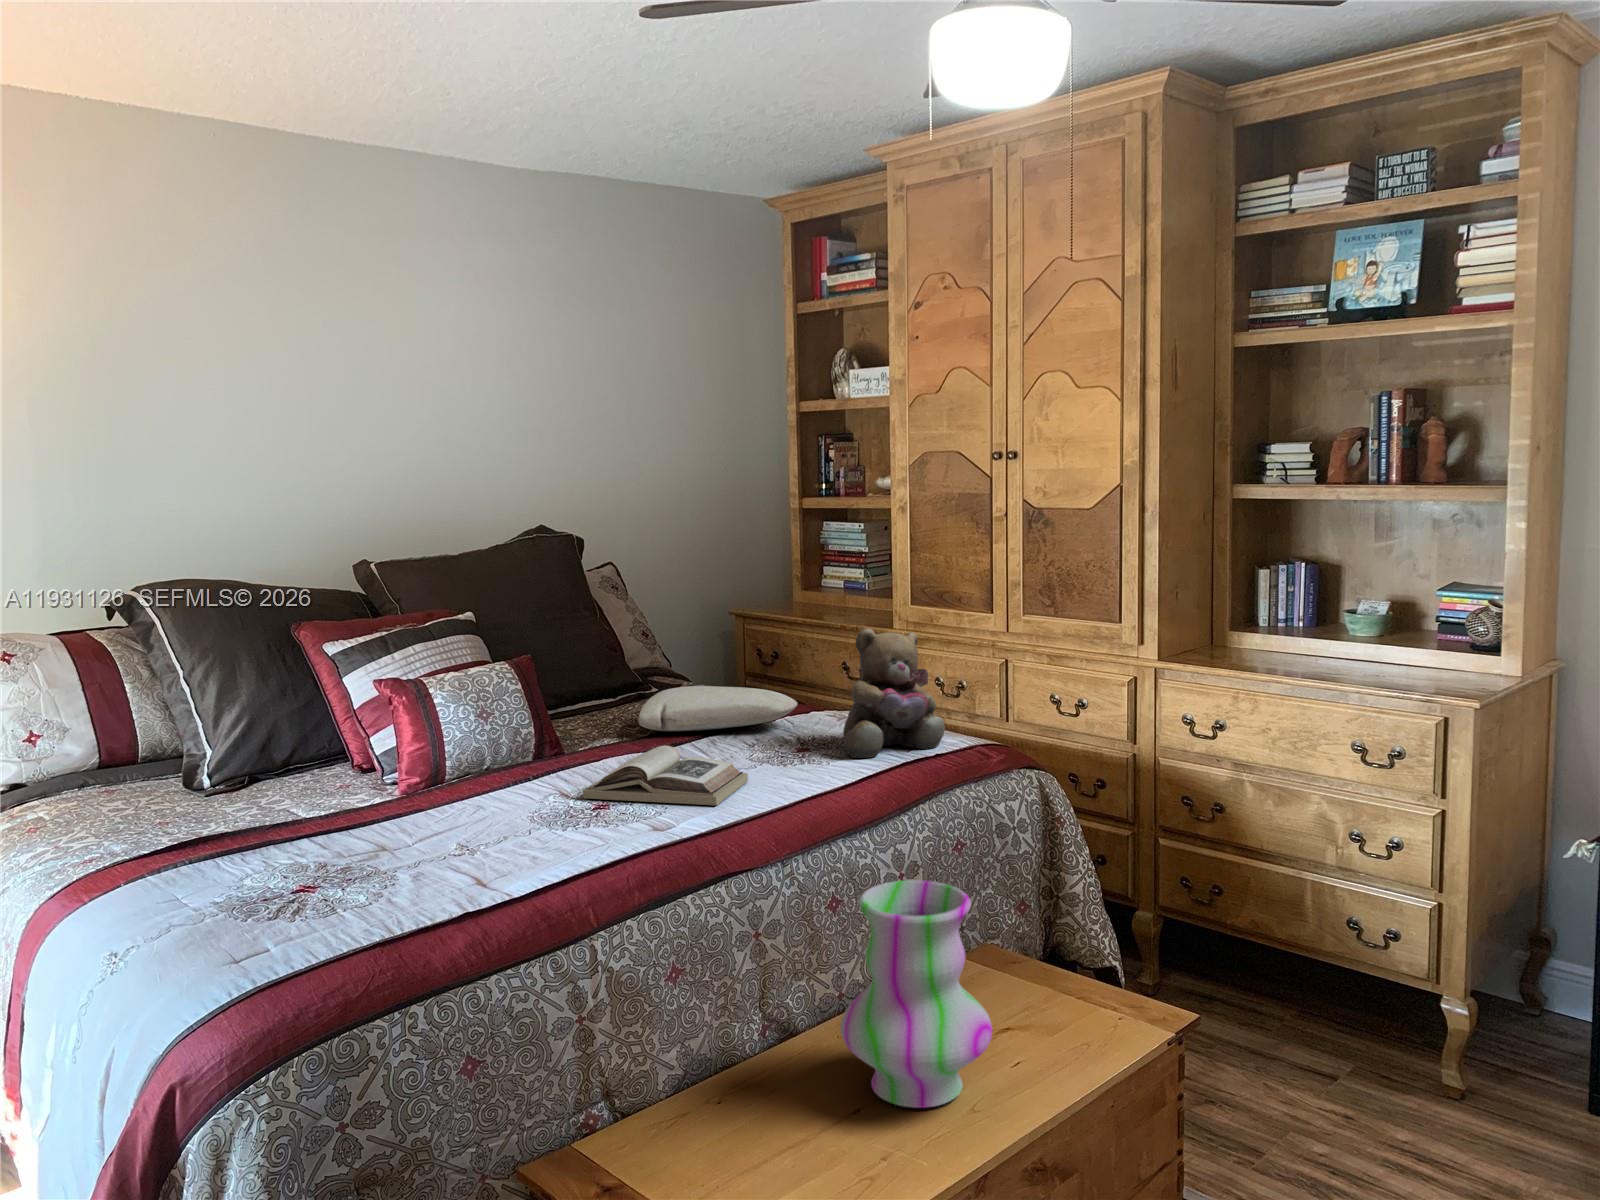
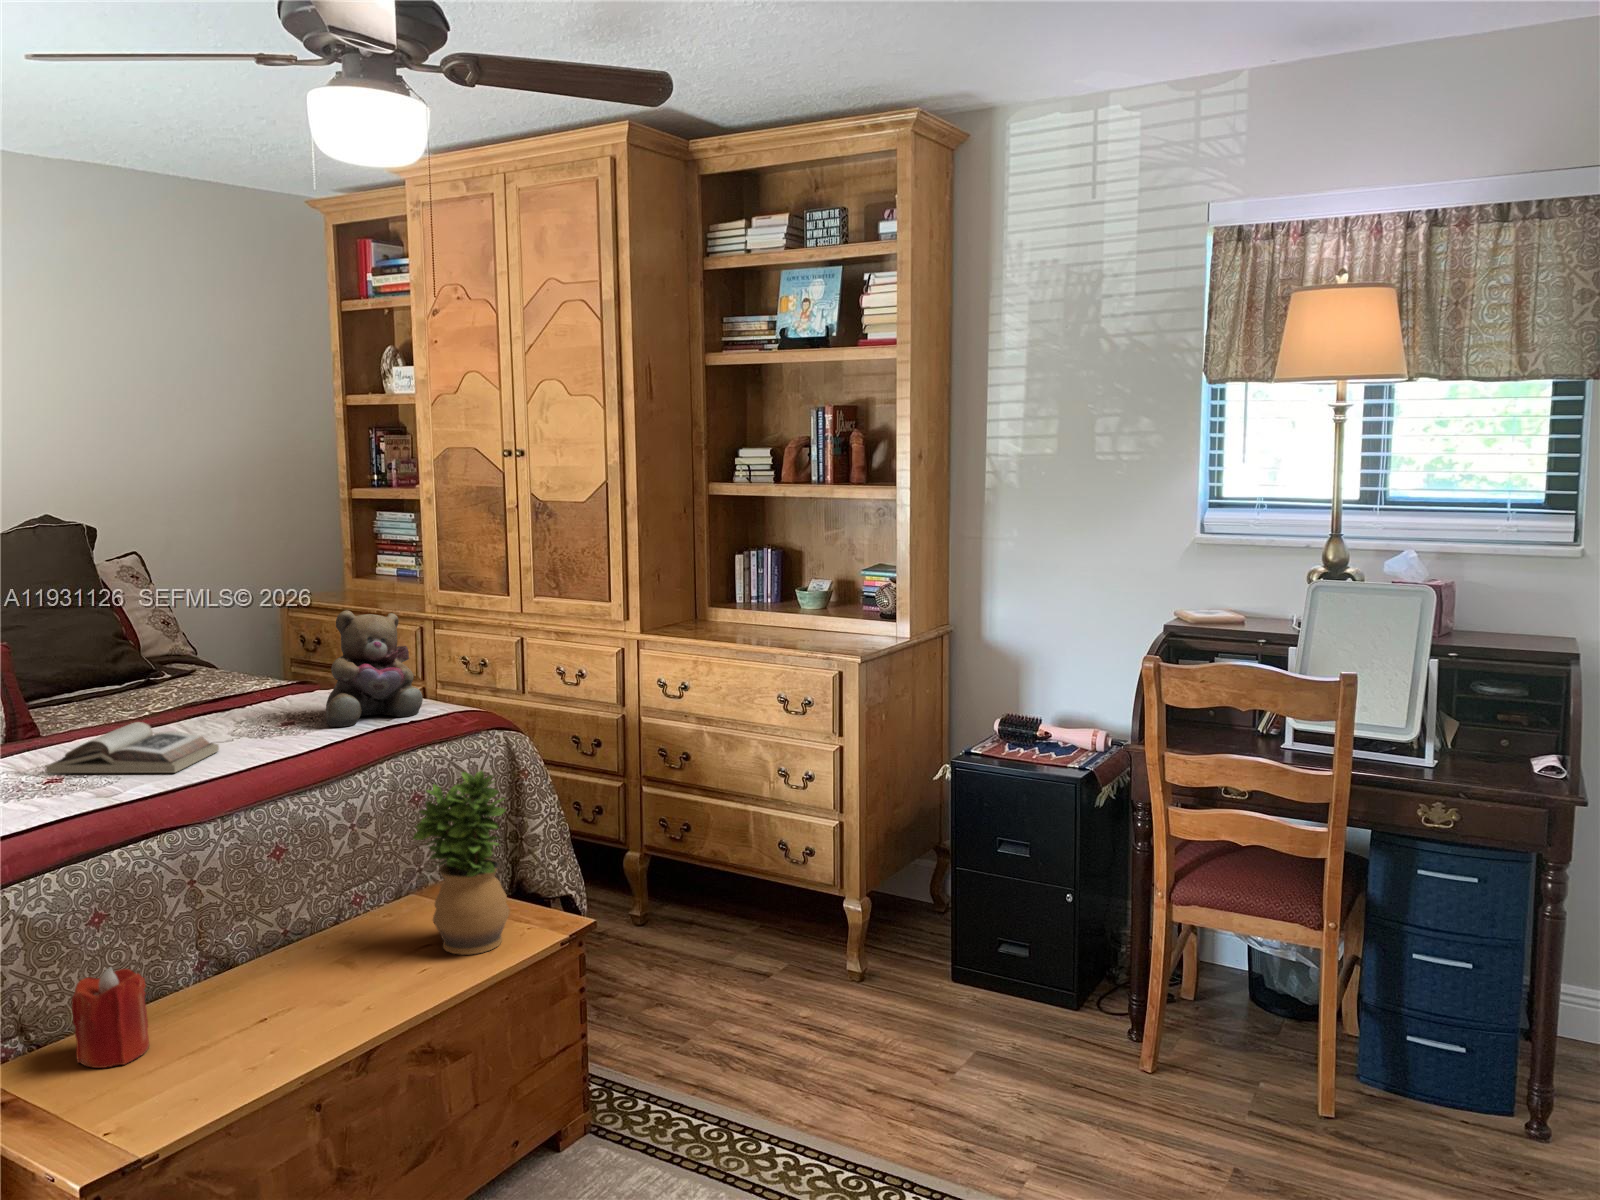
pillow: present [638,686,797,731] -> none [134,668,298,710]
potted plant: none [999,823,1112,1046] -> present [413,770,510,955]
vase: present [841,880,993,1108] -> none [248,823,385,1012]
candle: none [672,1038,747,1157] -> present [72,967,149,1068]

